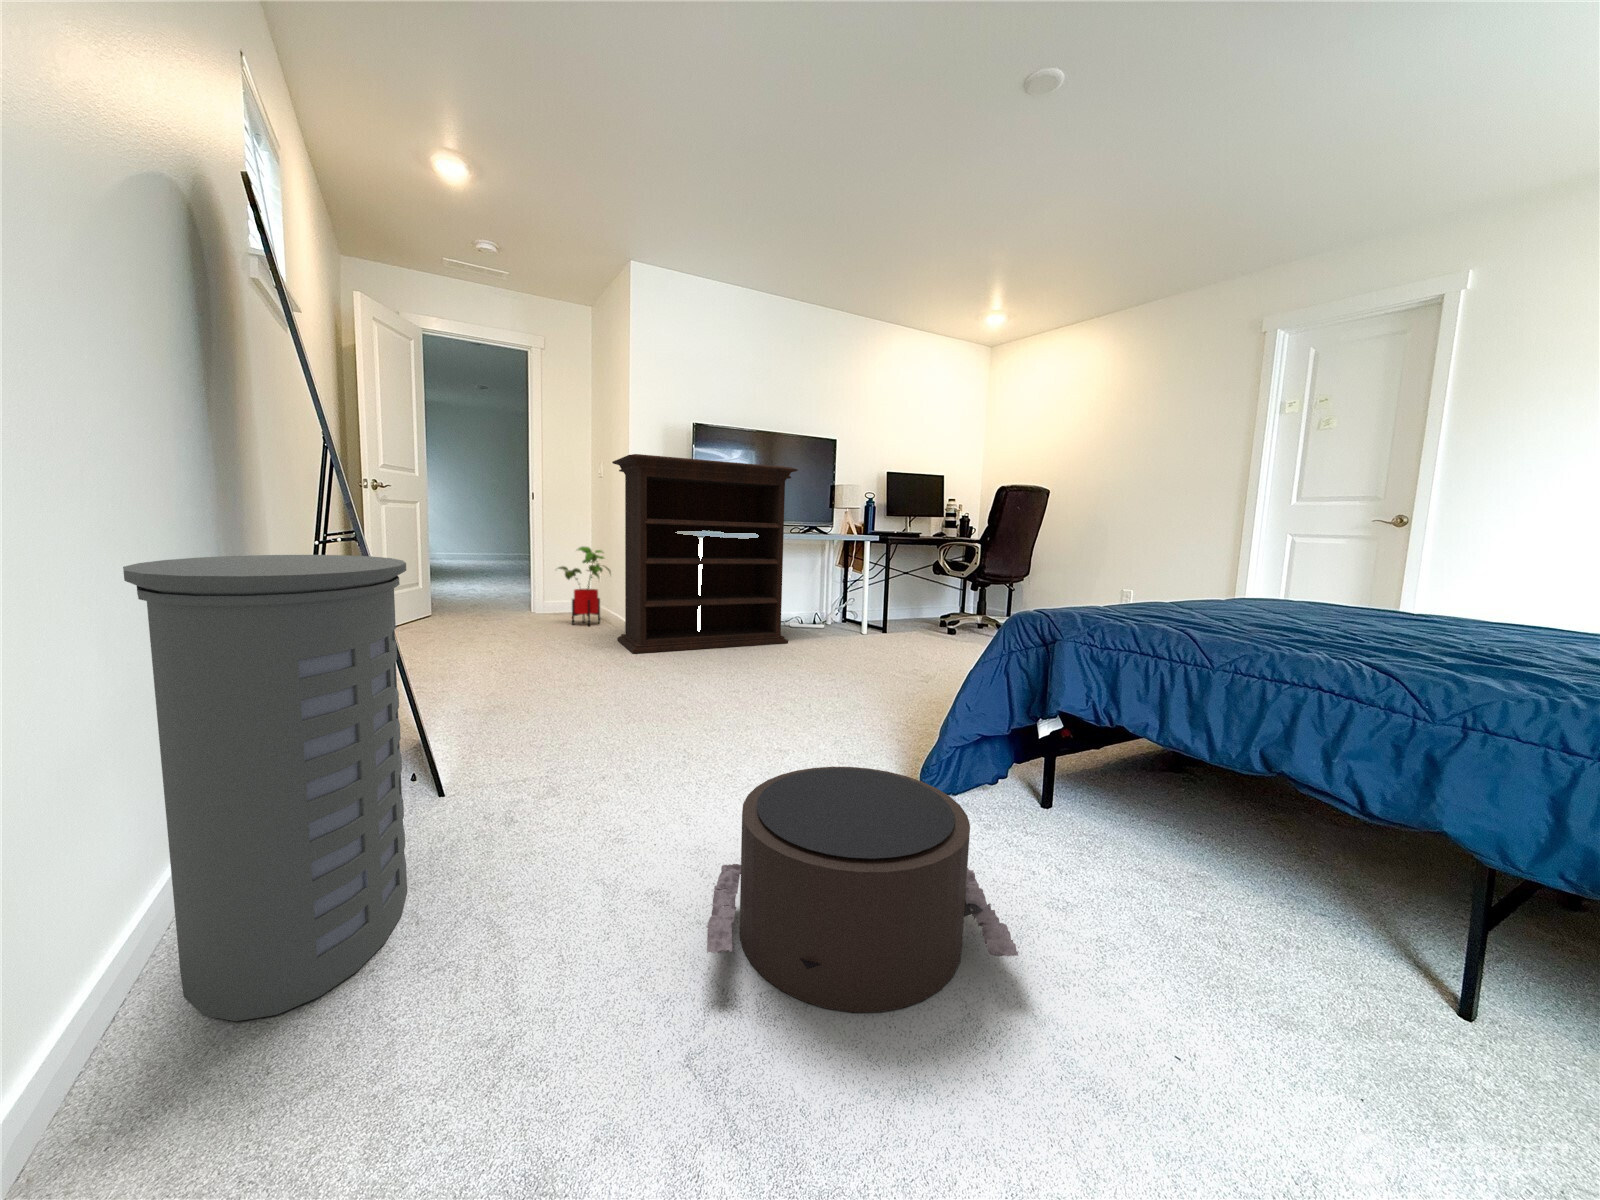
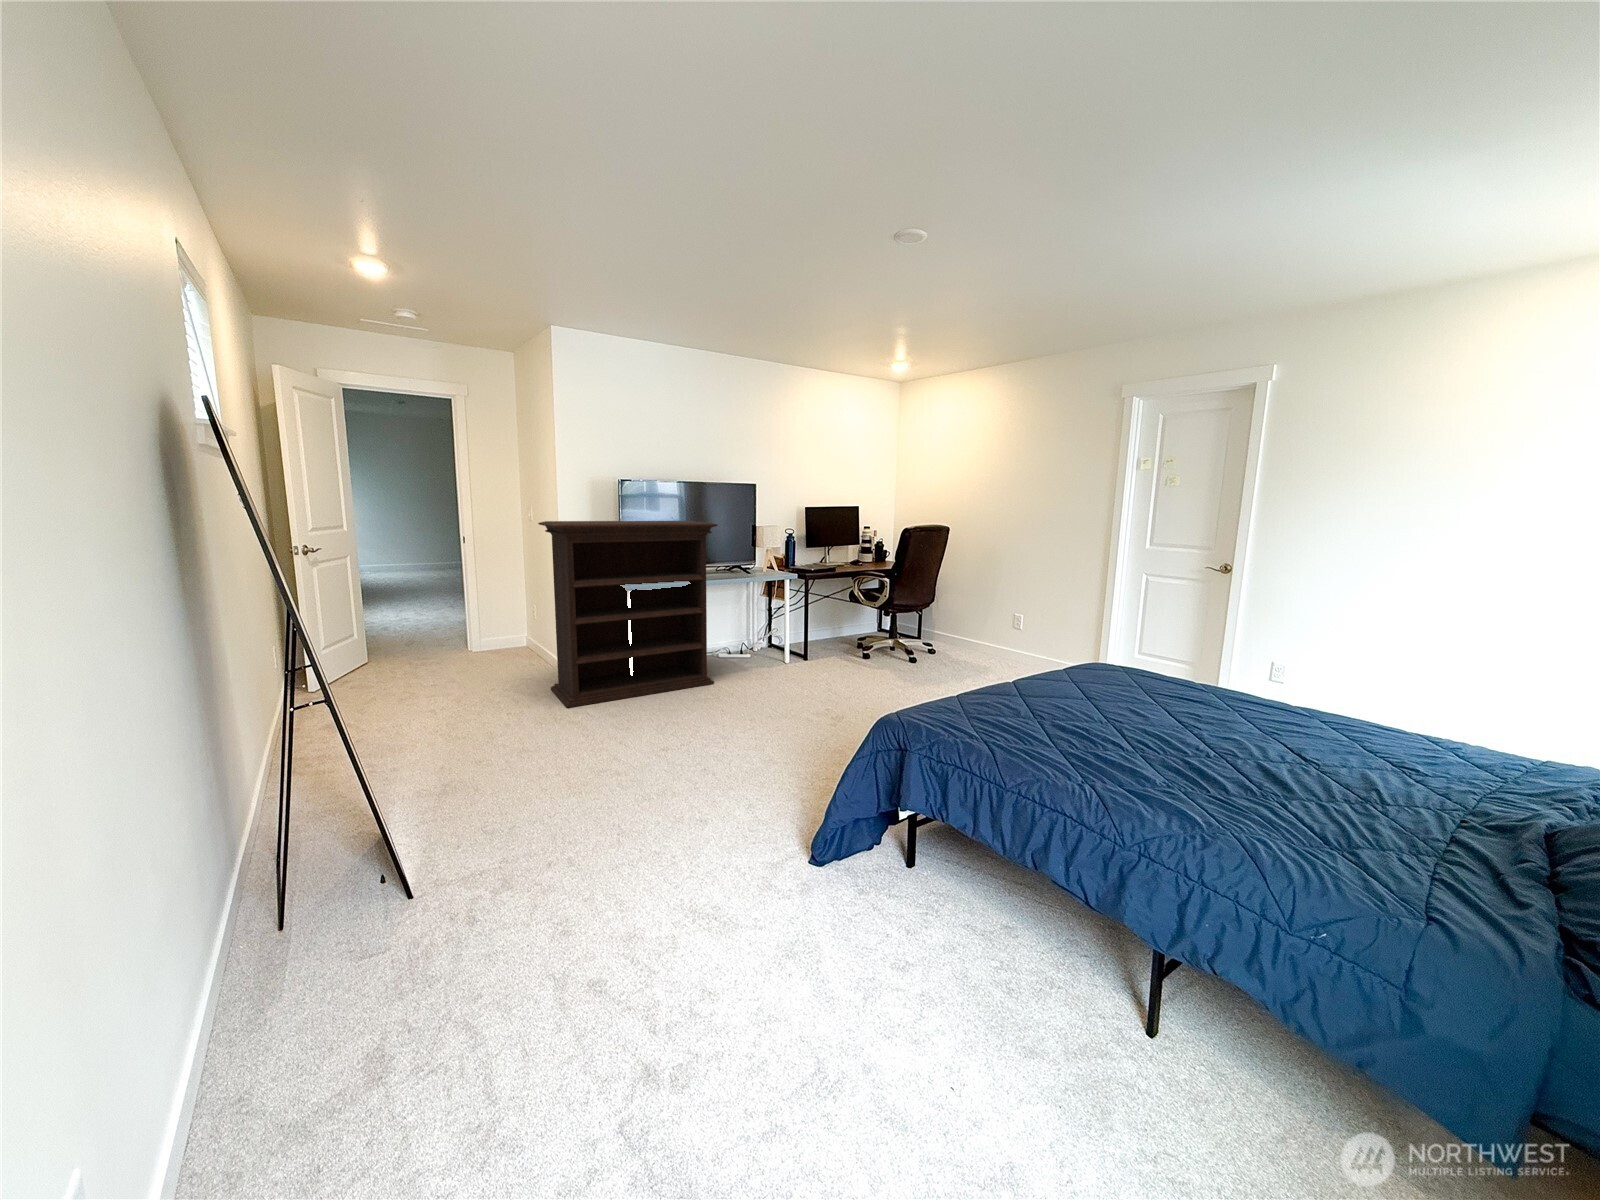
house plant: present [558,547,611,625] -> none [485,595,541,671]
laundry hamper: present [123,555,407,1021] -> none [172,735,395,1133]
pouf: present [707,767,1018,1012] -> none [632,874,851,1076]

